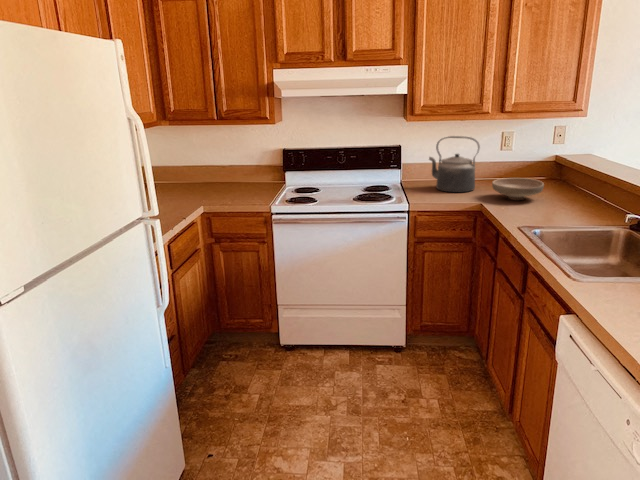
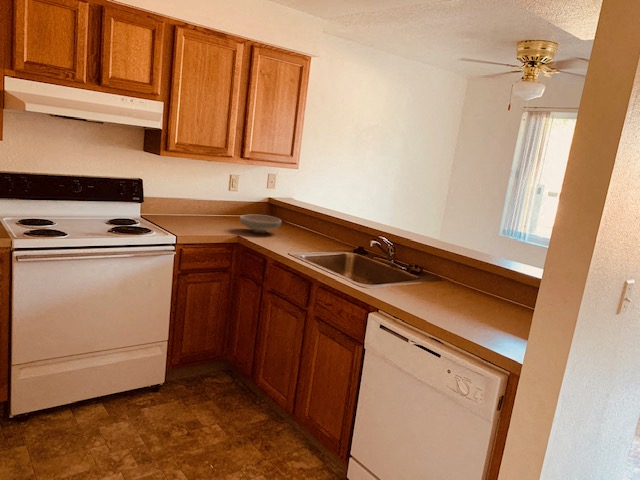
kettle: present [429,136,480,192] -> none [174,174,223,227]

